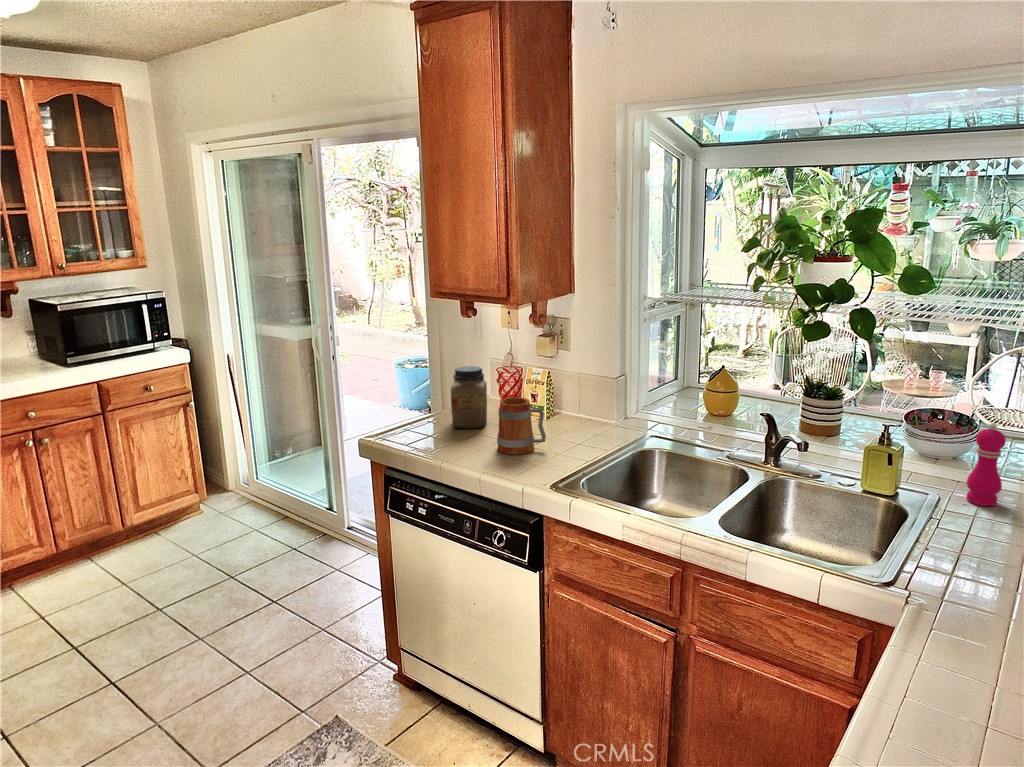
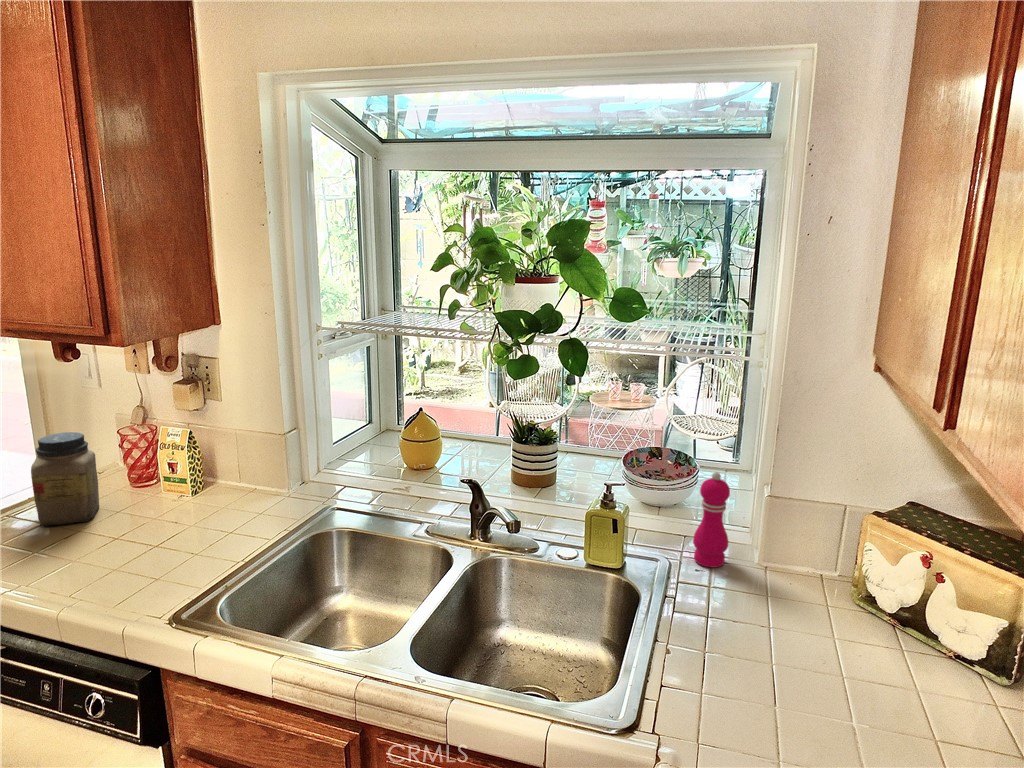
mug: present [497,397,546,454] -> none [98,478,178,565]

